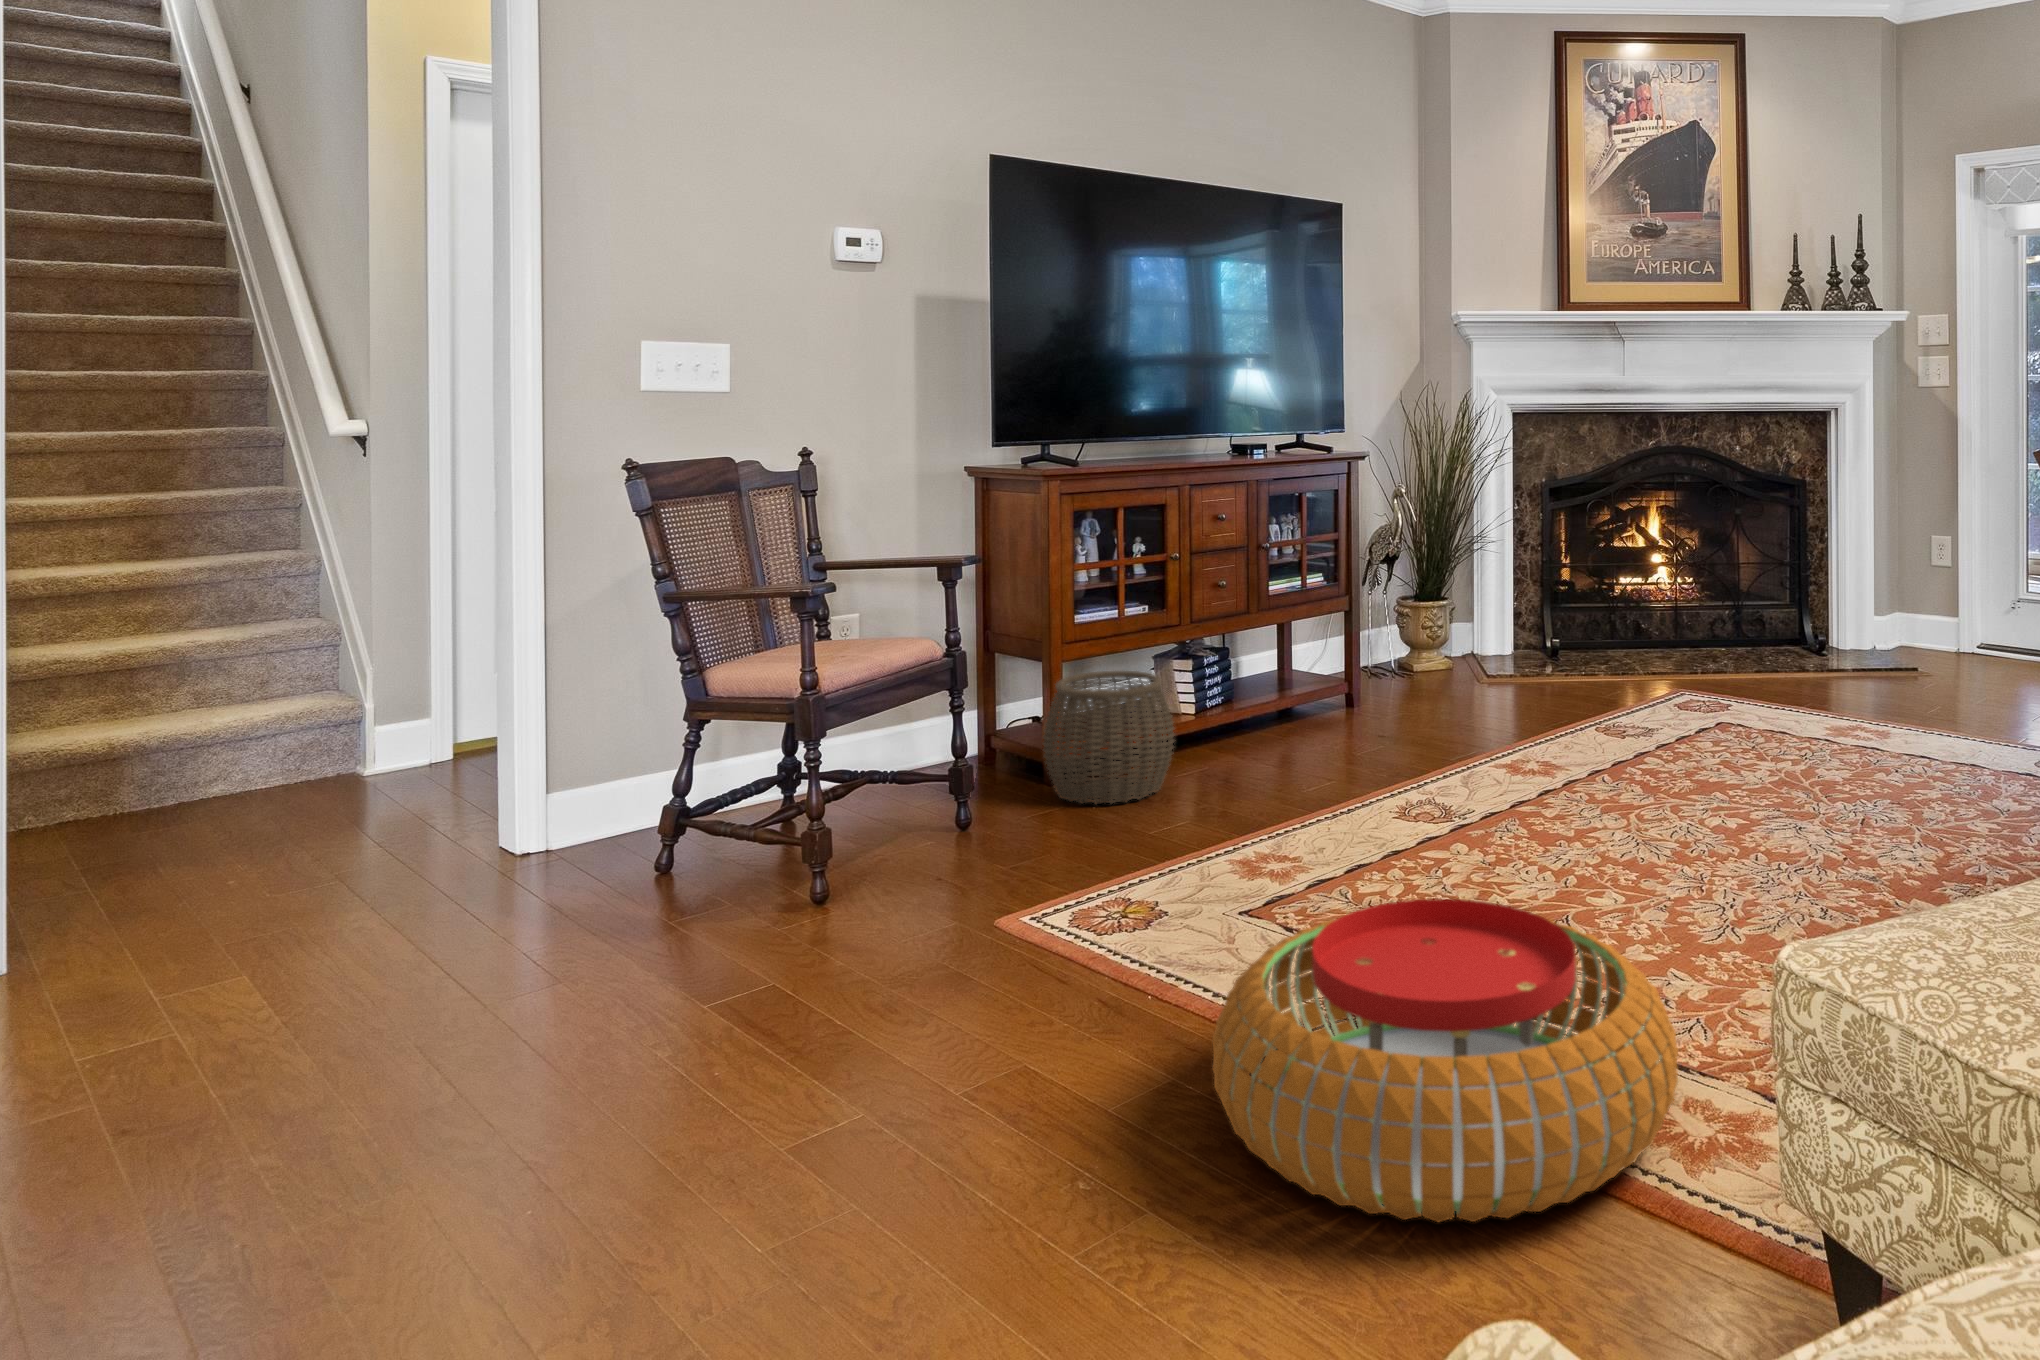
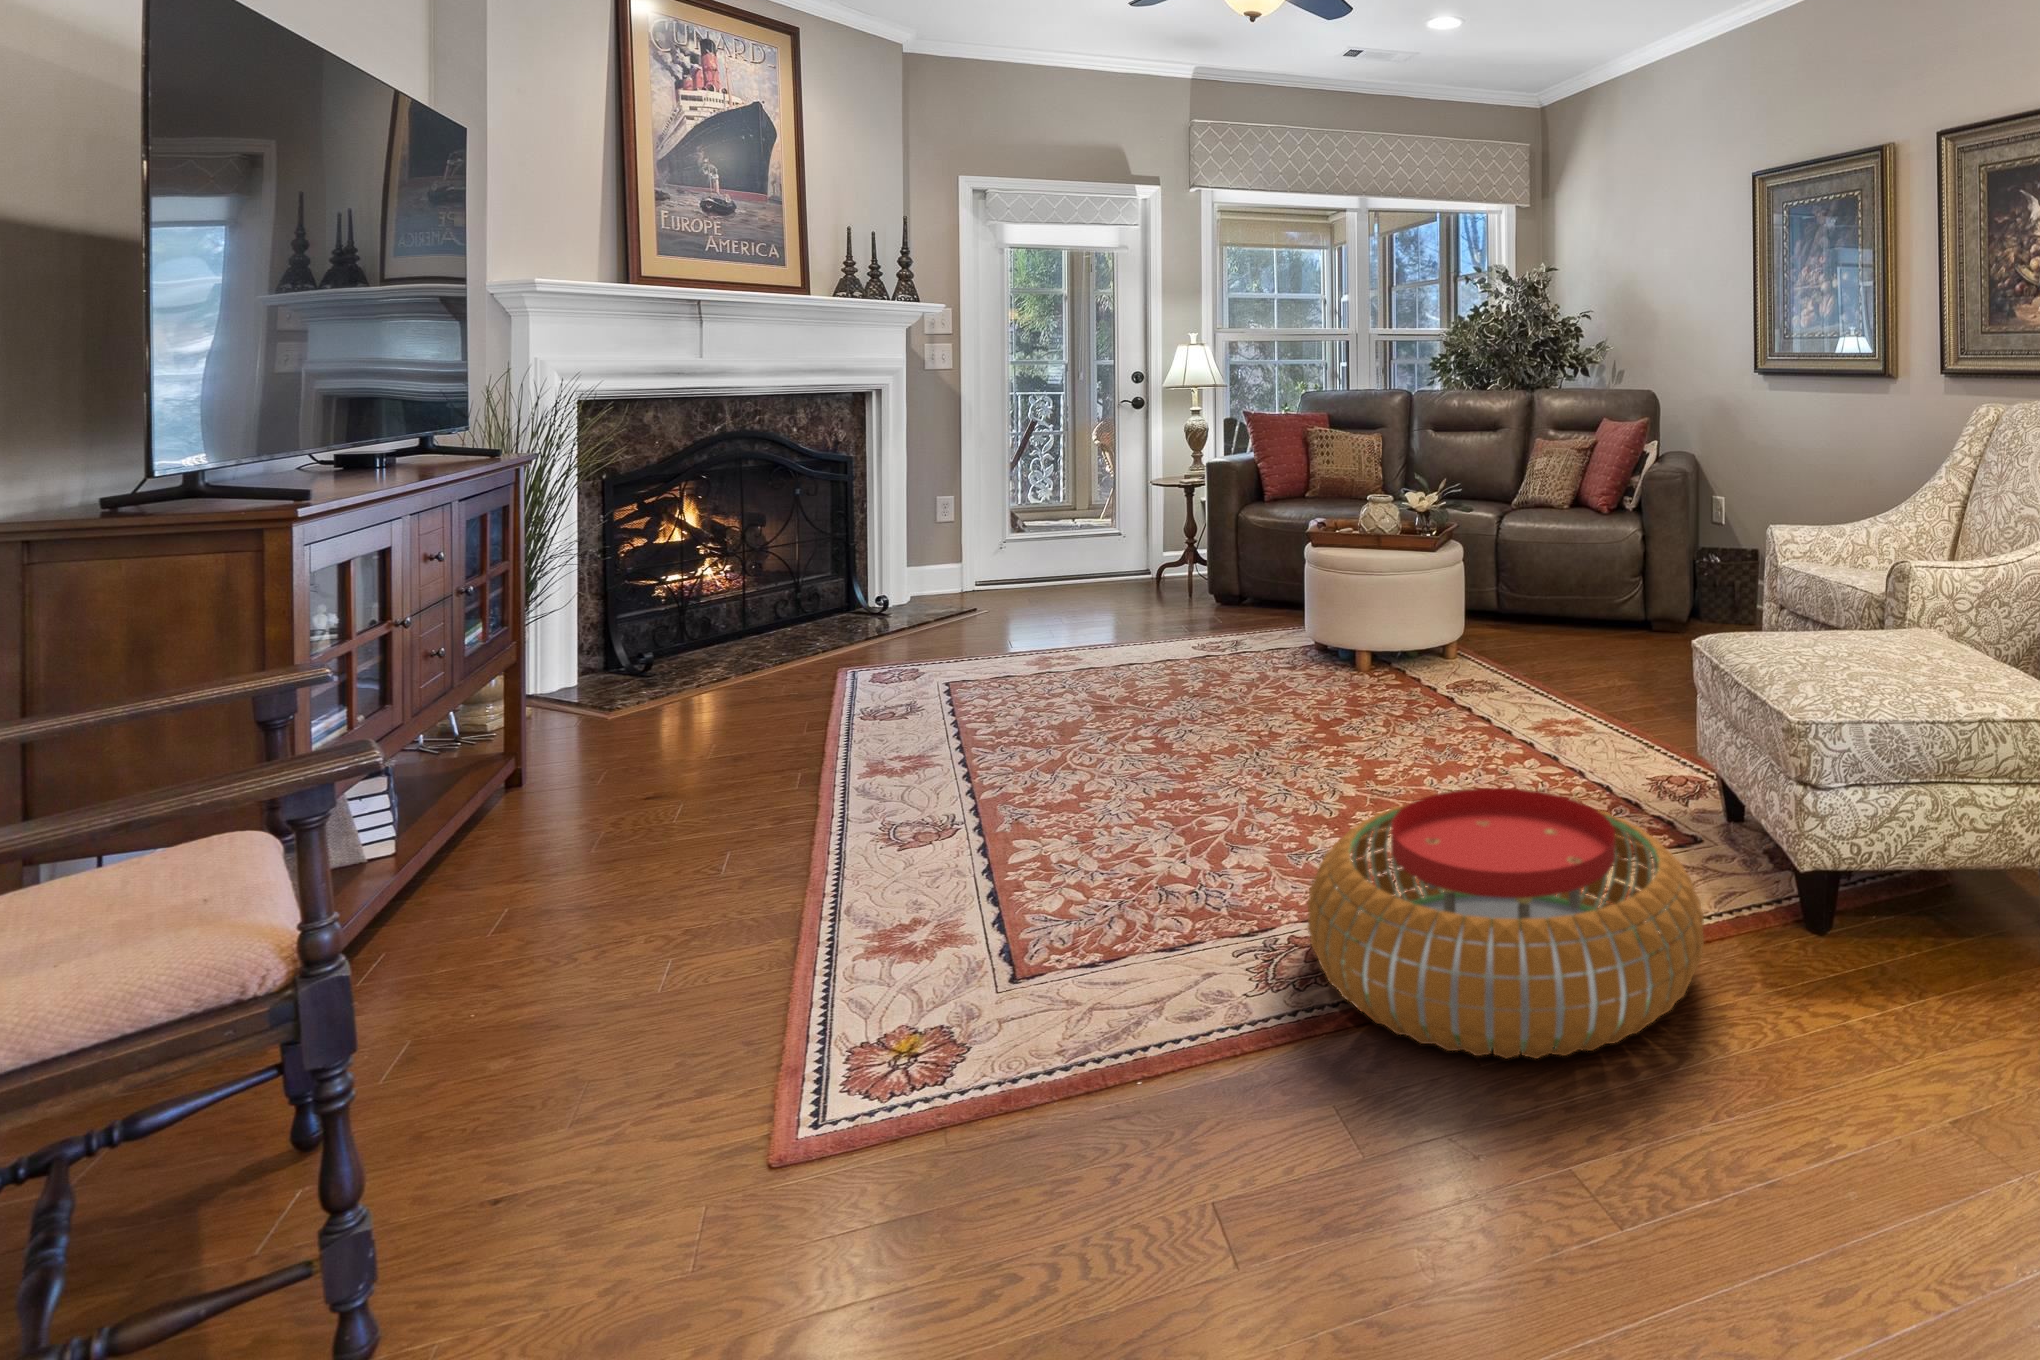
woven basket: present [1042,671,1175,804] -> none [341,765,578,986]

